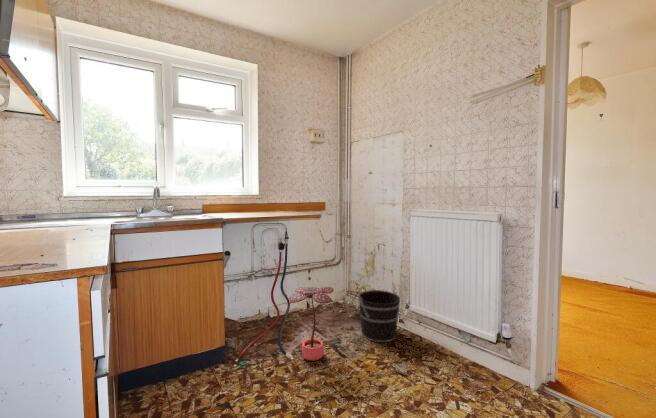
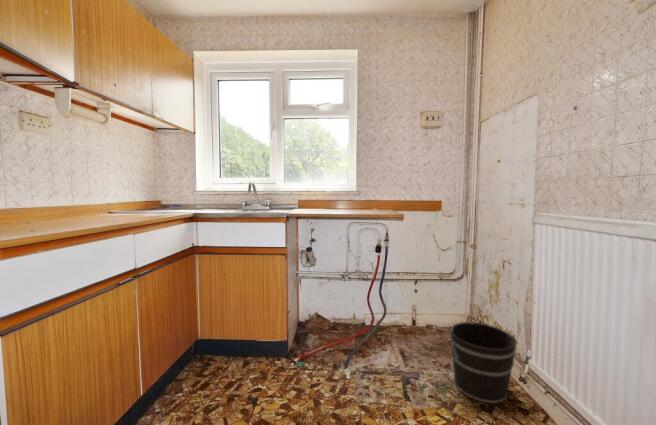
potted plant: present [289,287,334,361] -> none [341,299,404,389]

